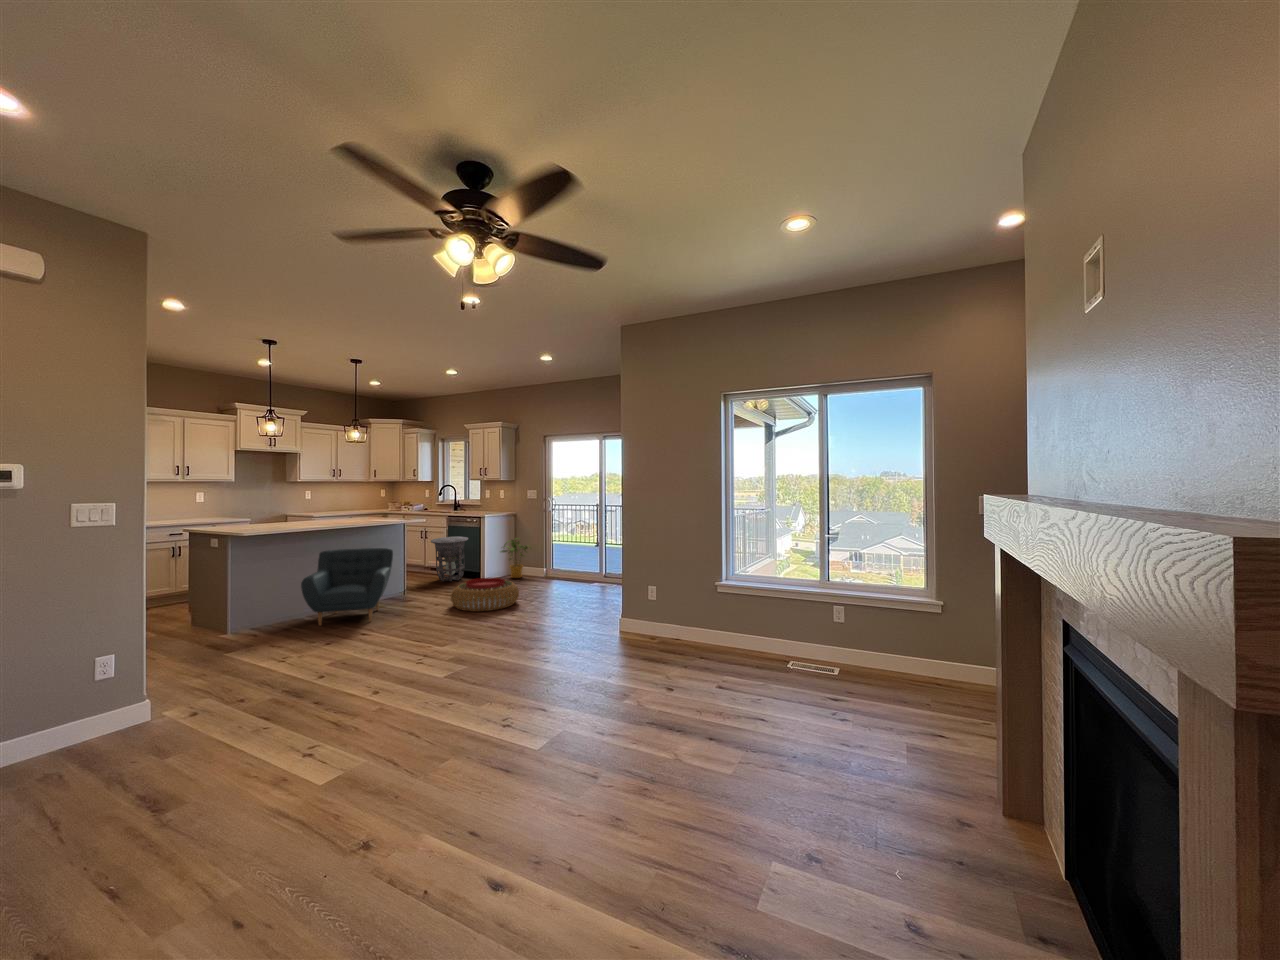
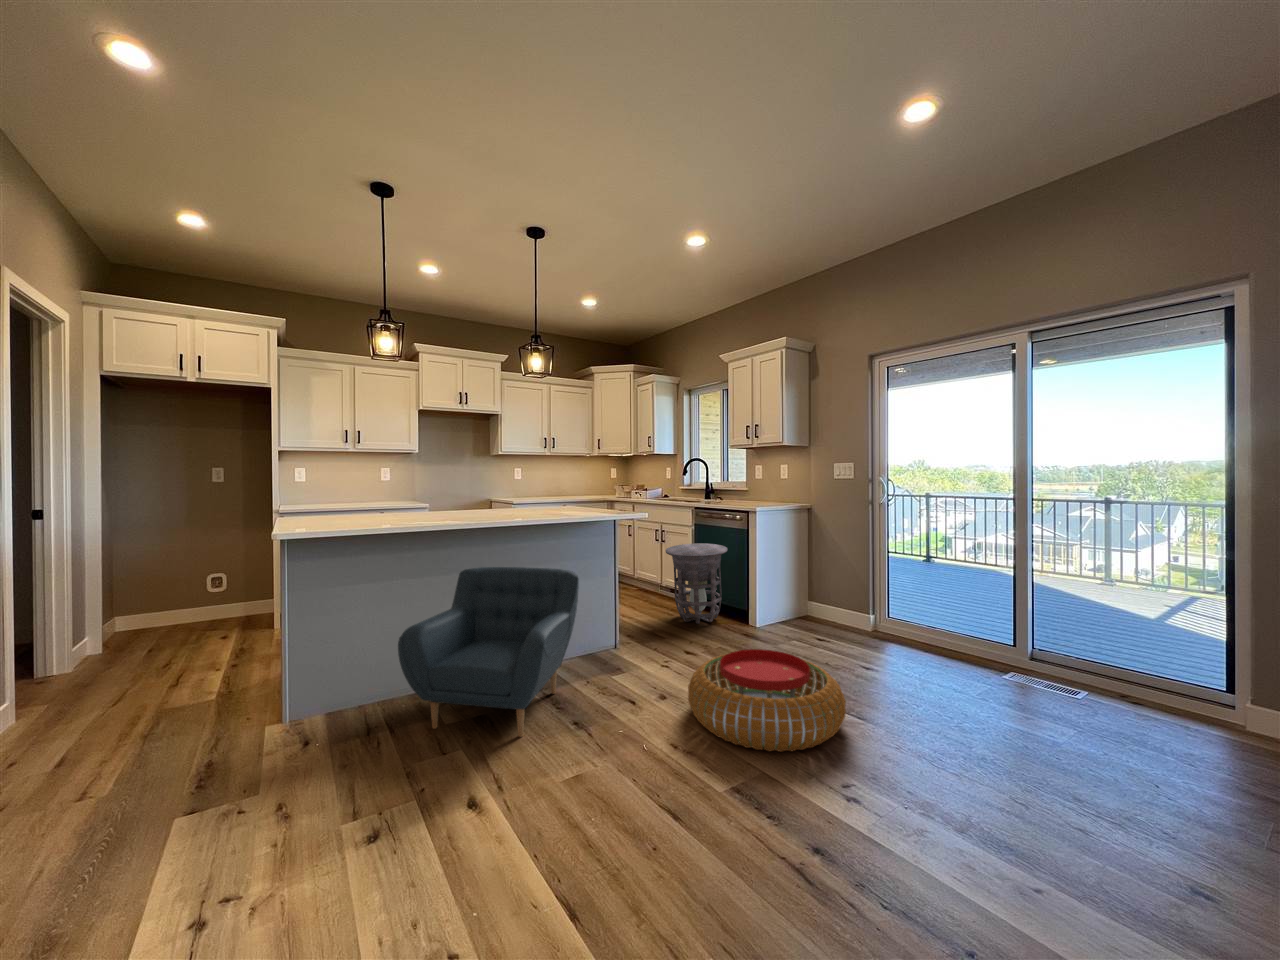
house plant: present [500,538,528,578] -> none [783,554,845,631]

